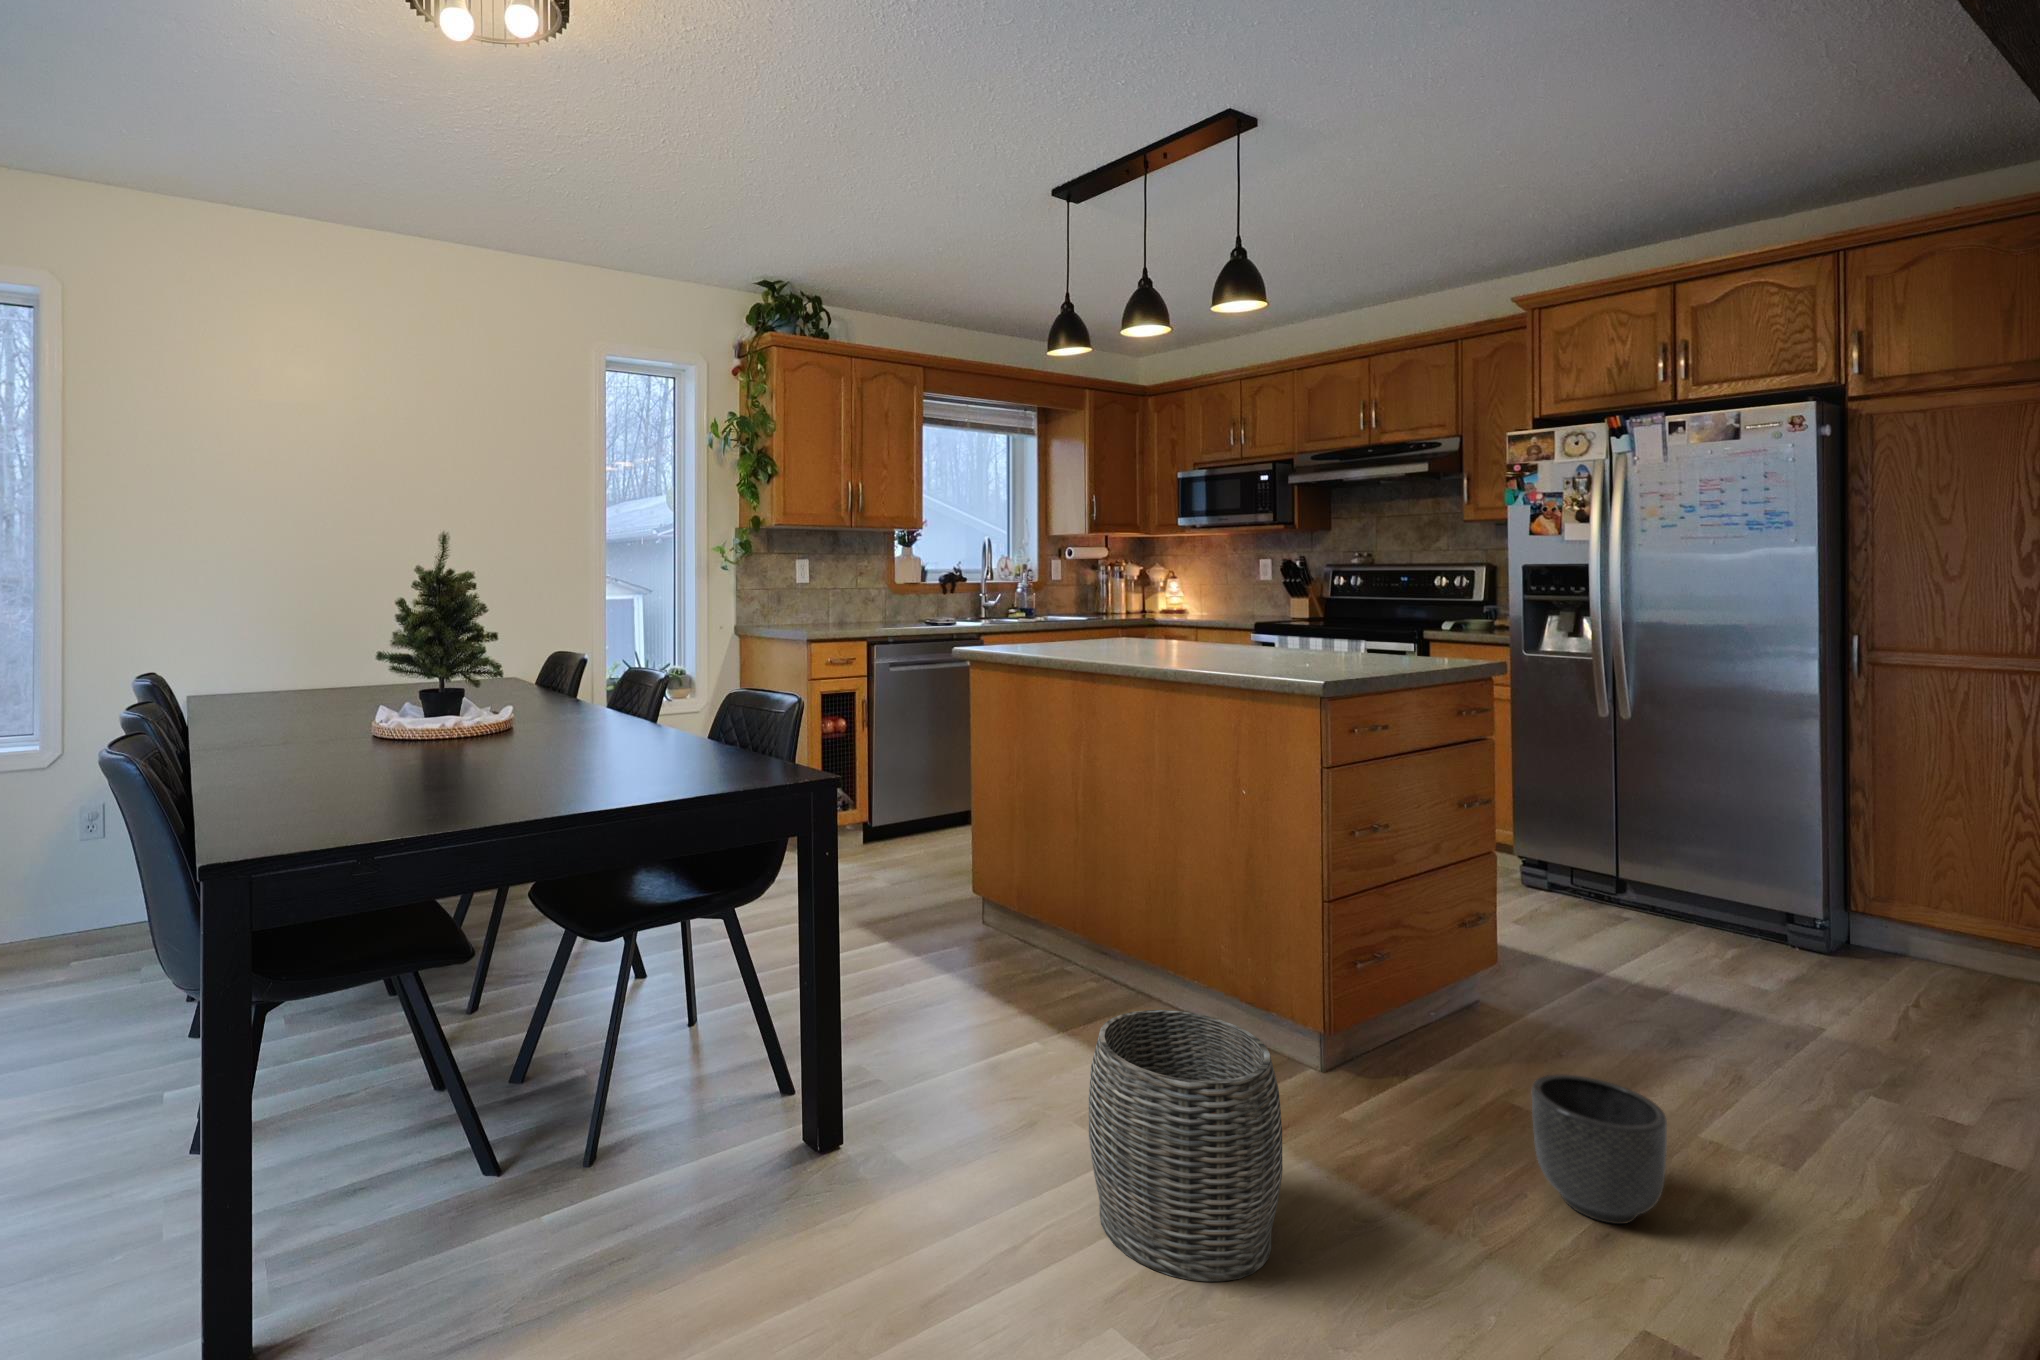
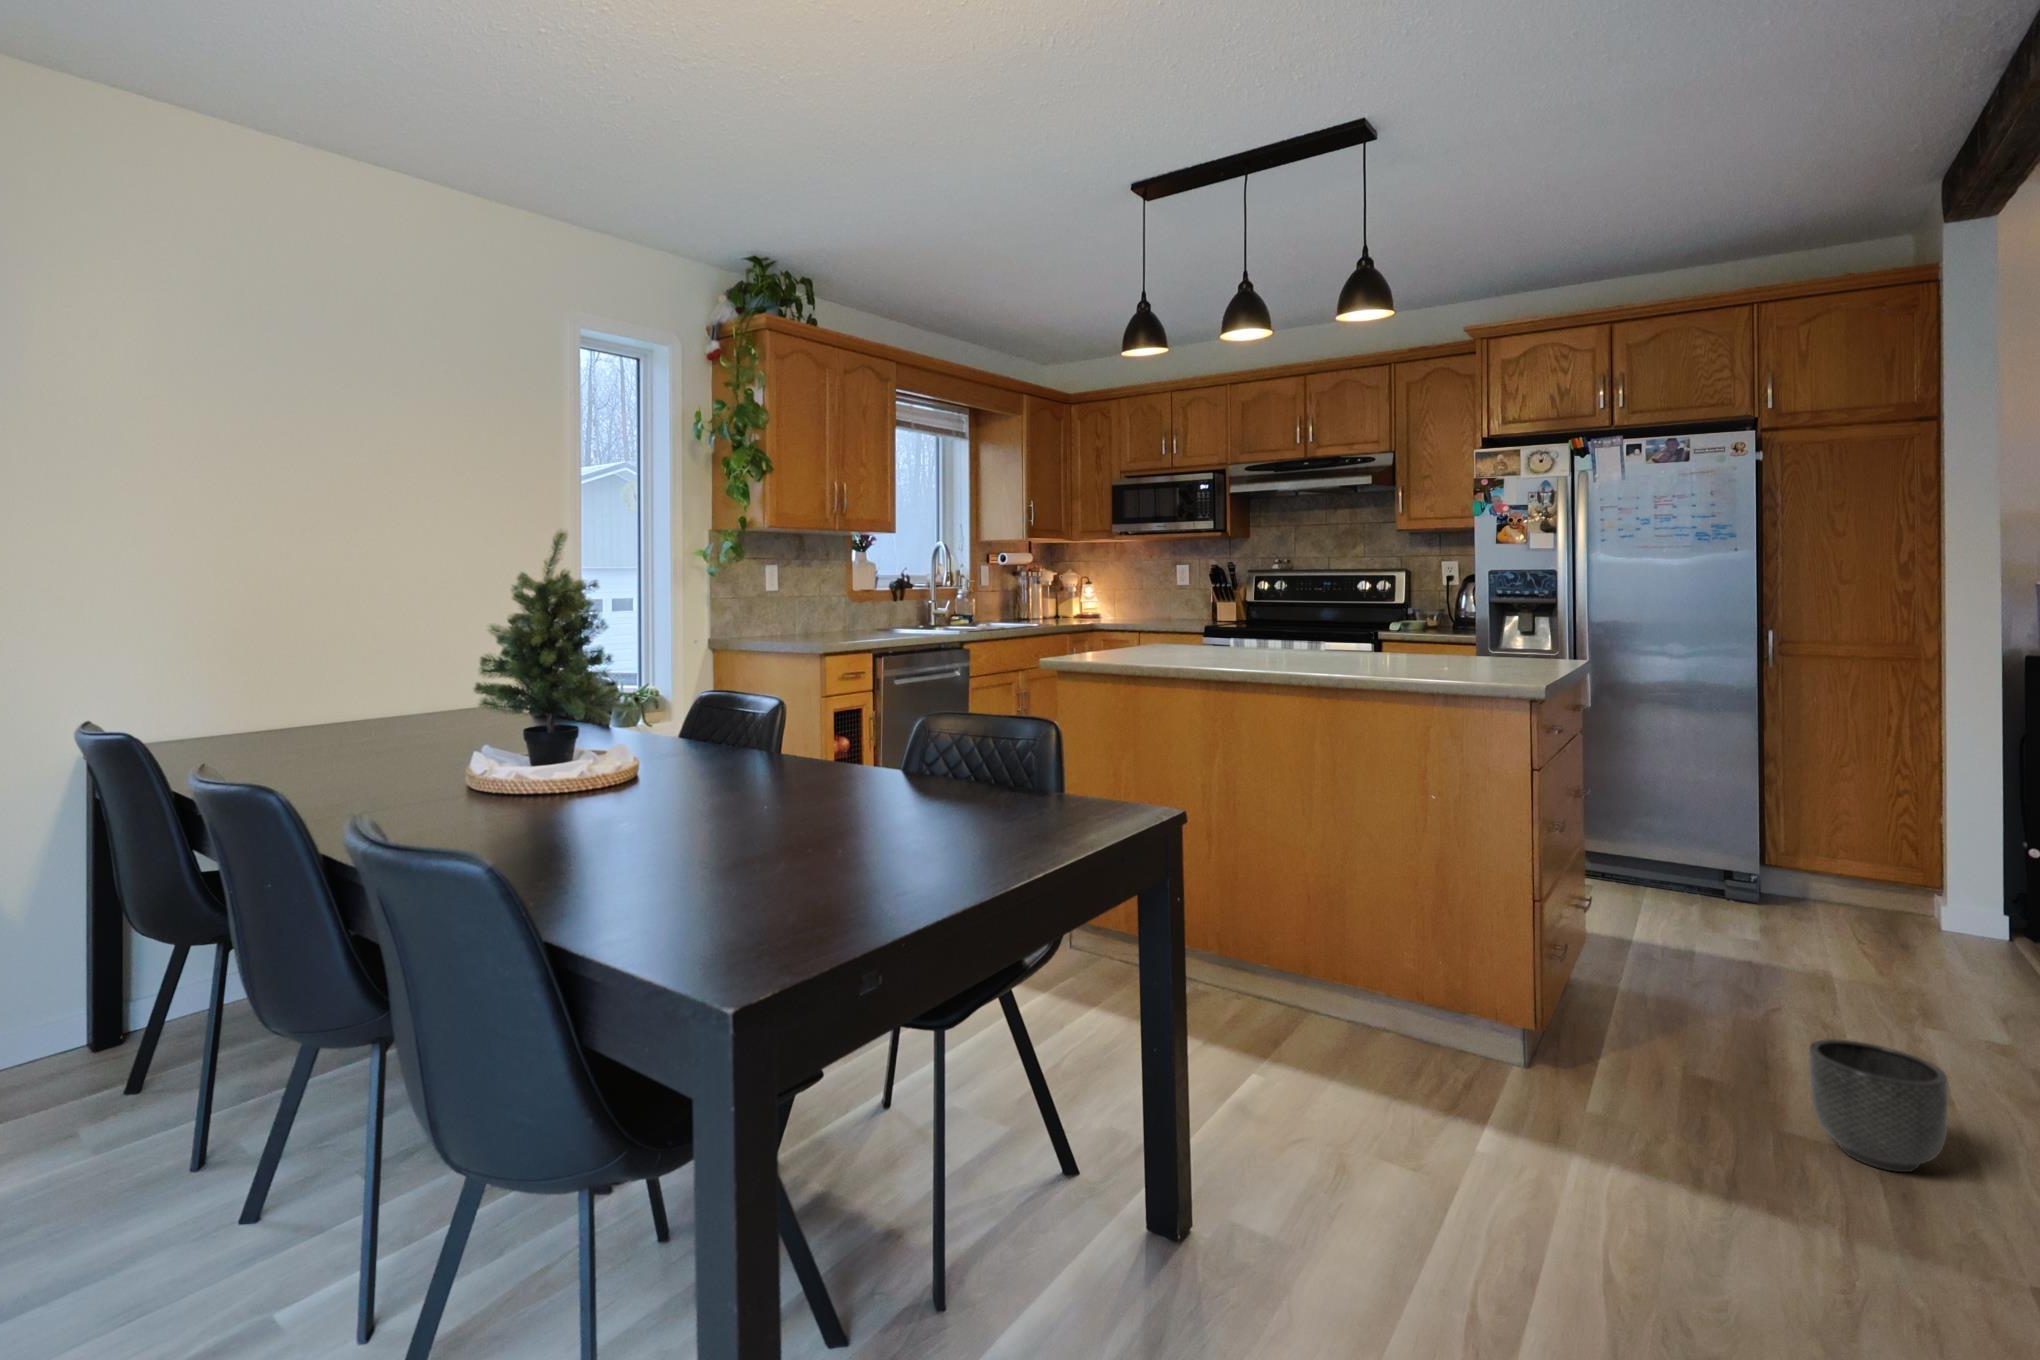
woven basket: present [1089,1010,1283,1282] -> none [1495,1022,1724,1297]

